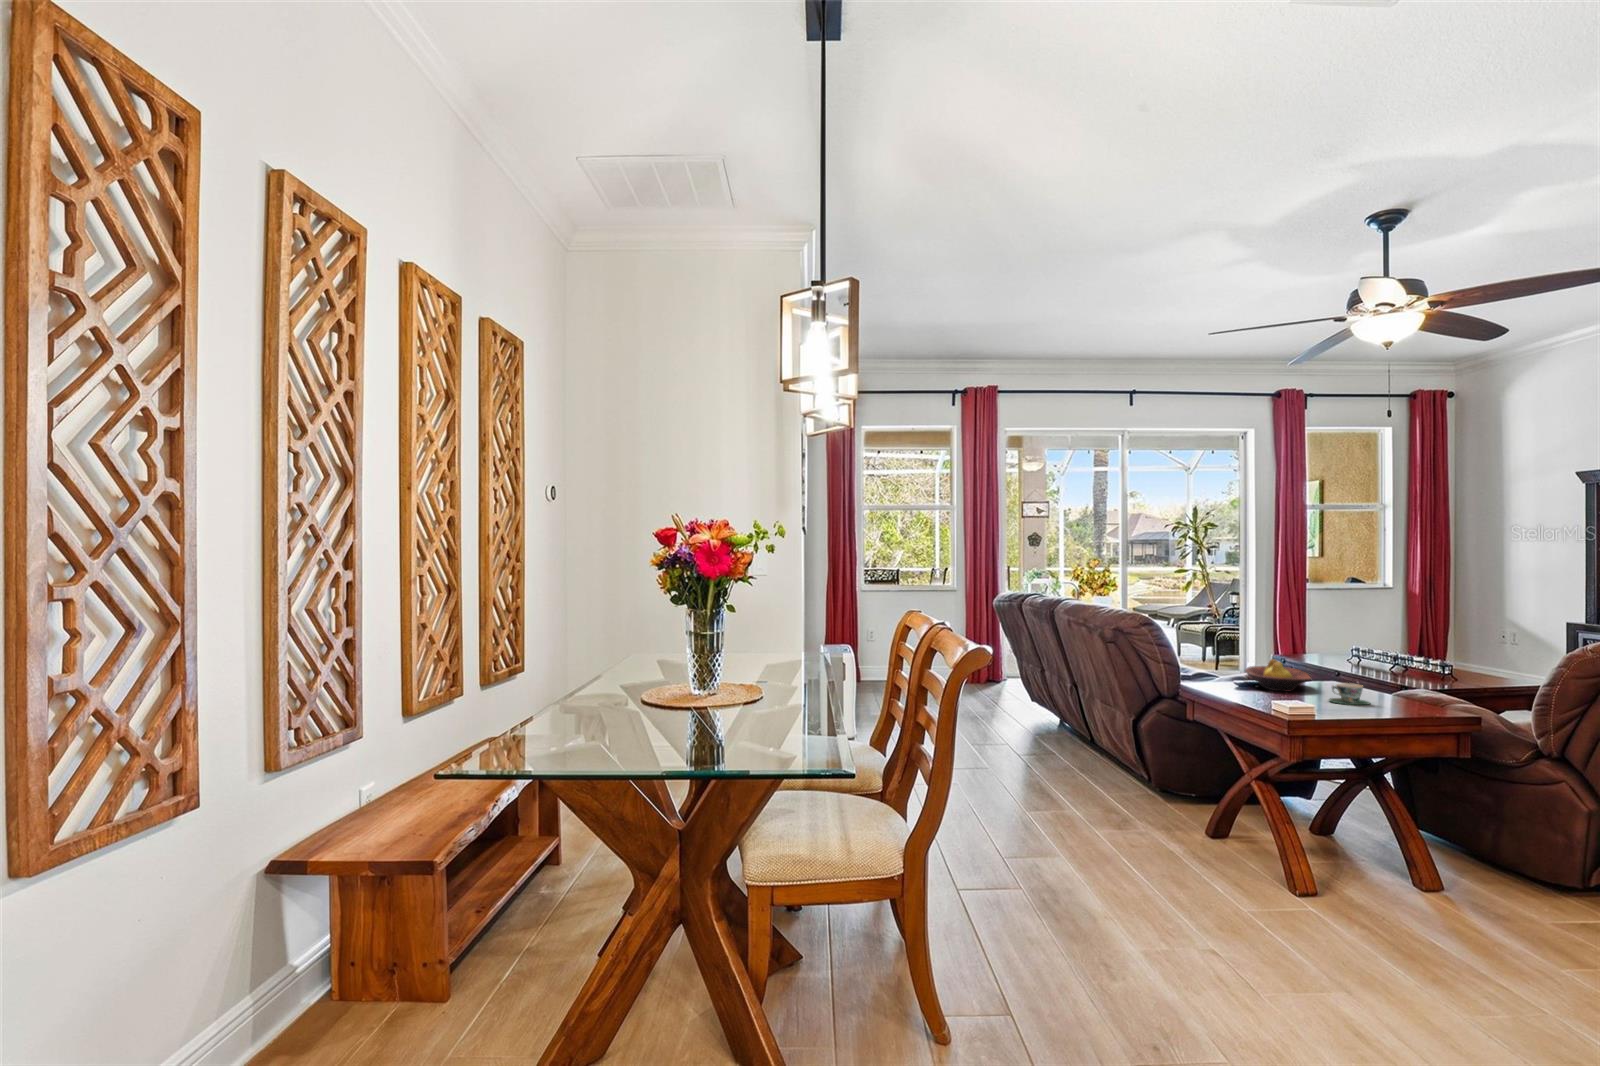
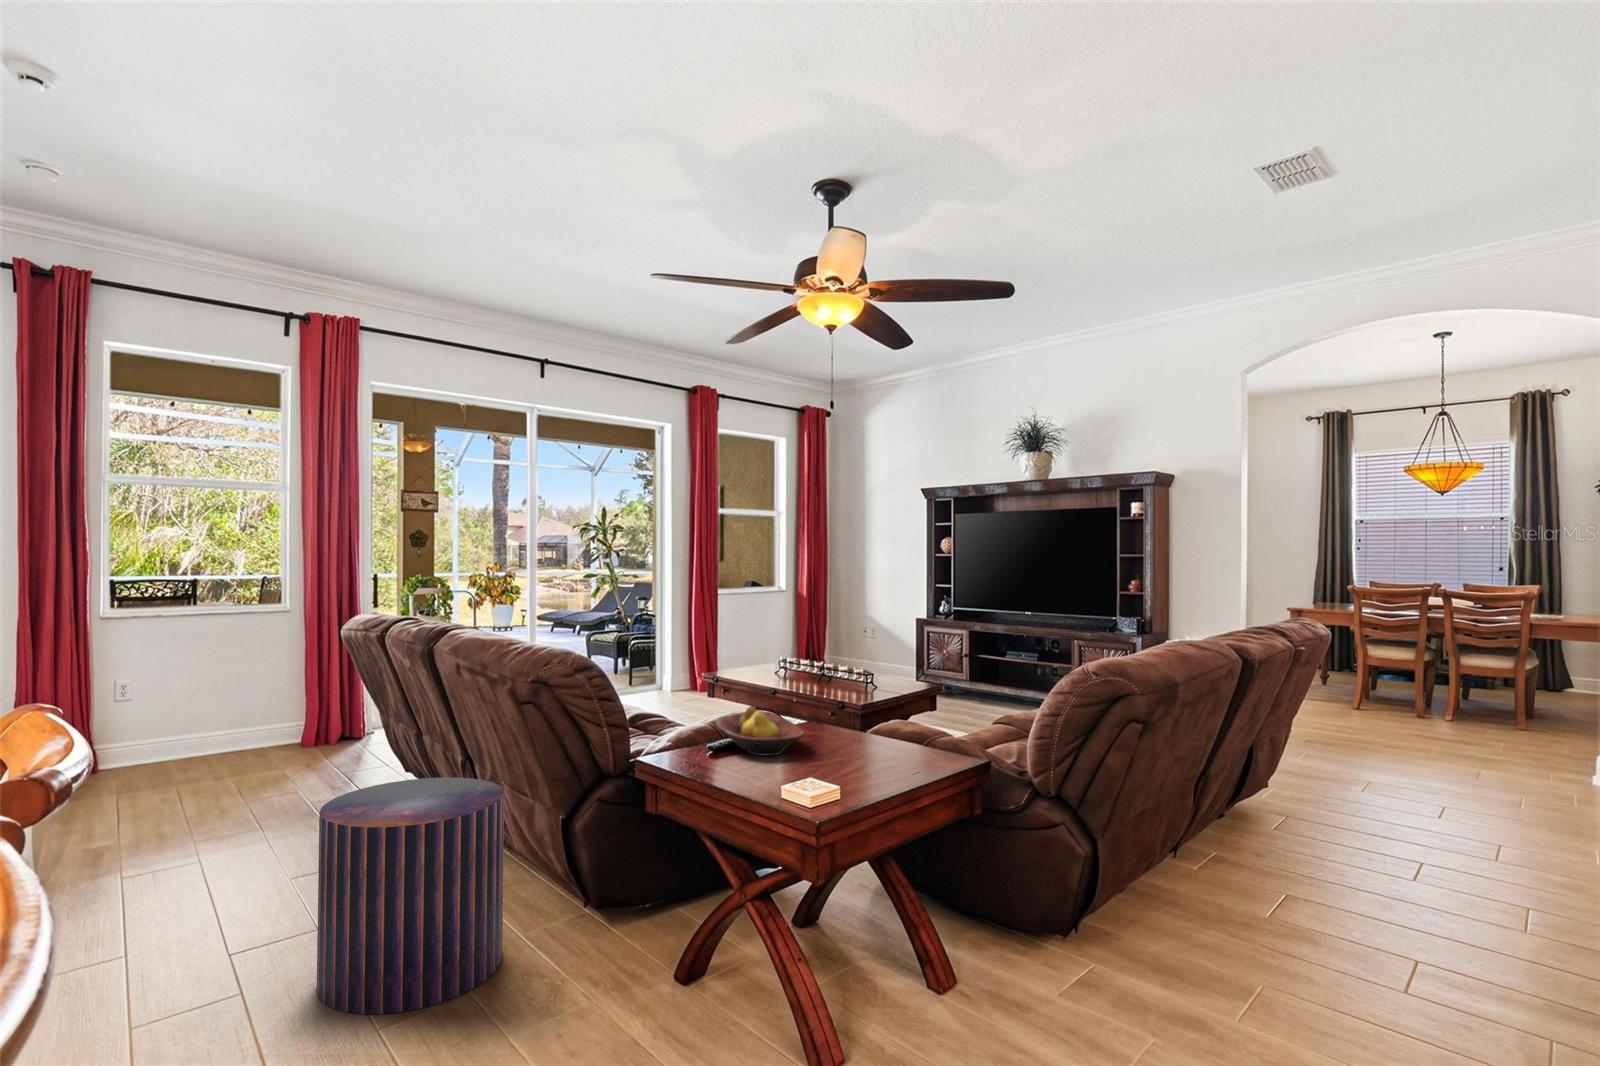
teacup: present [1329,683,1370,705] -> none [841,742,893,777]
pouf: none [996,686,1098,807] -> present [317,777,504,1015]

